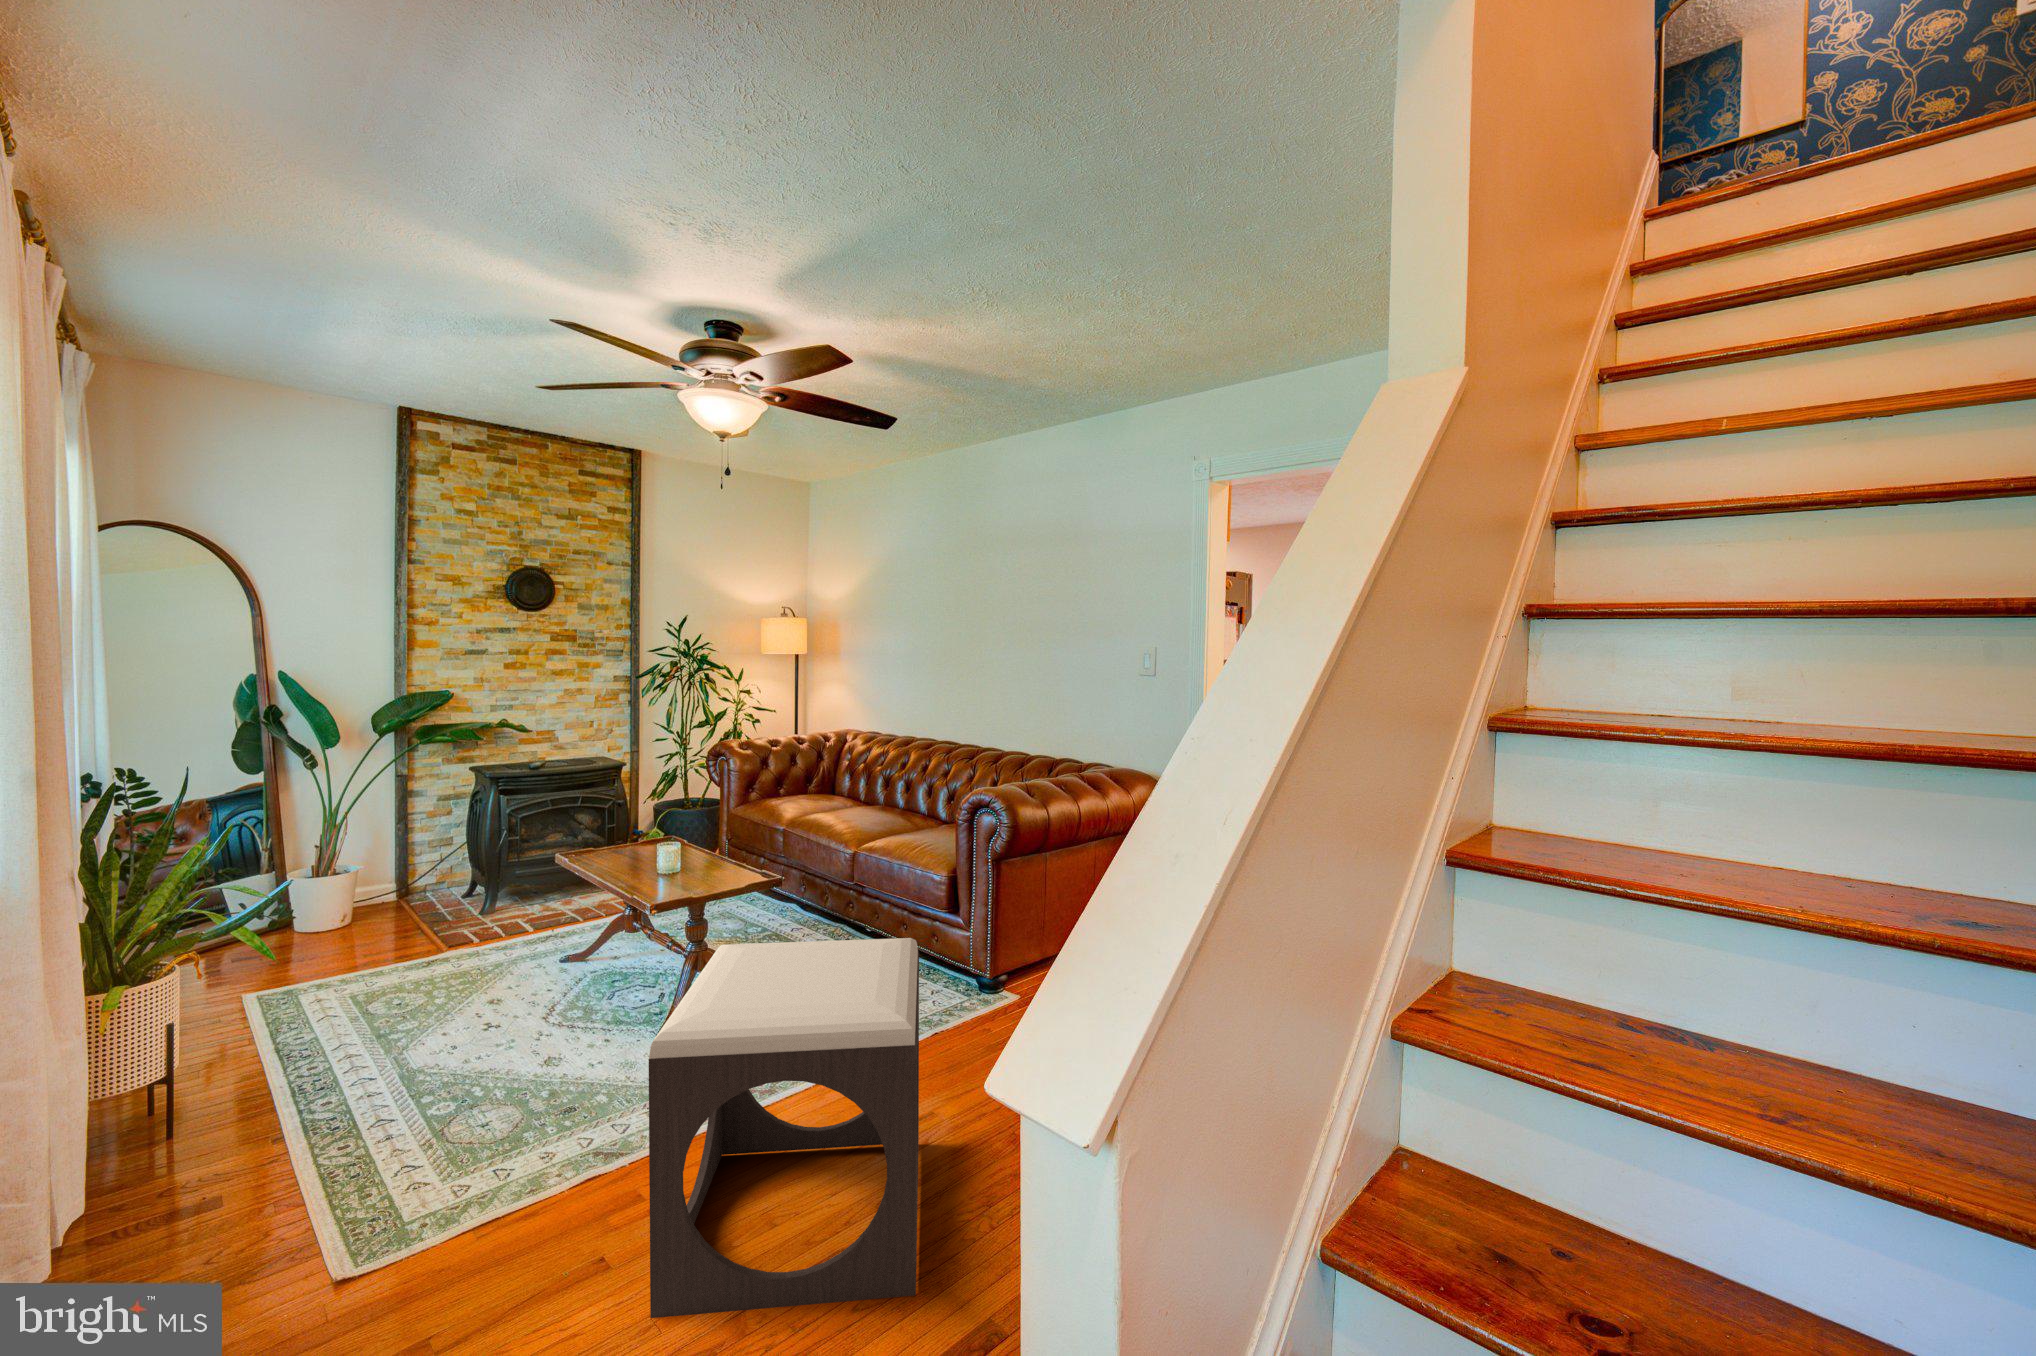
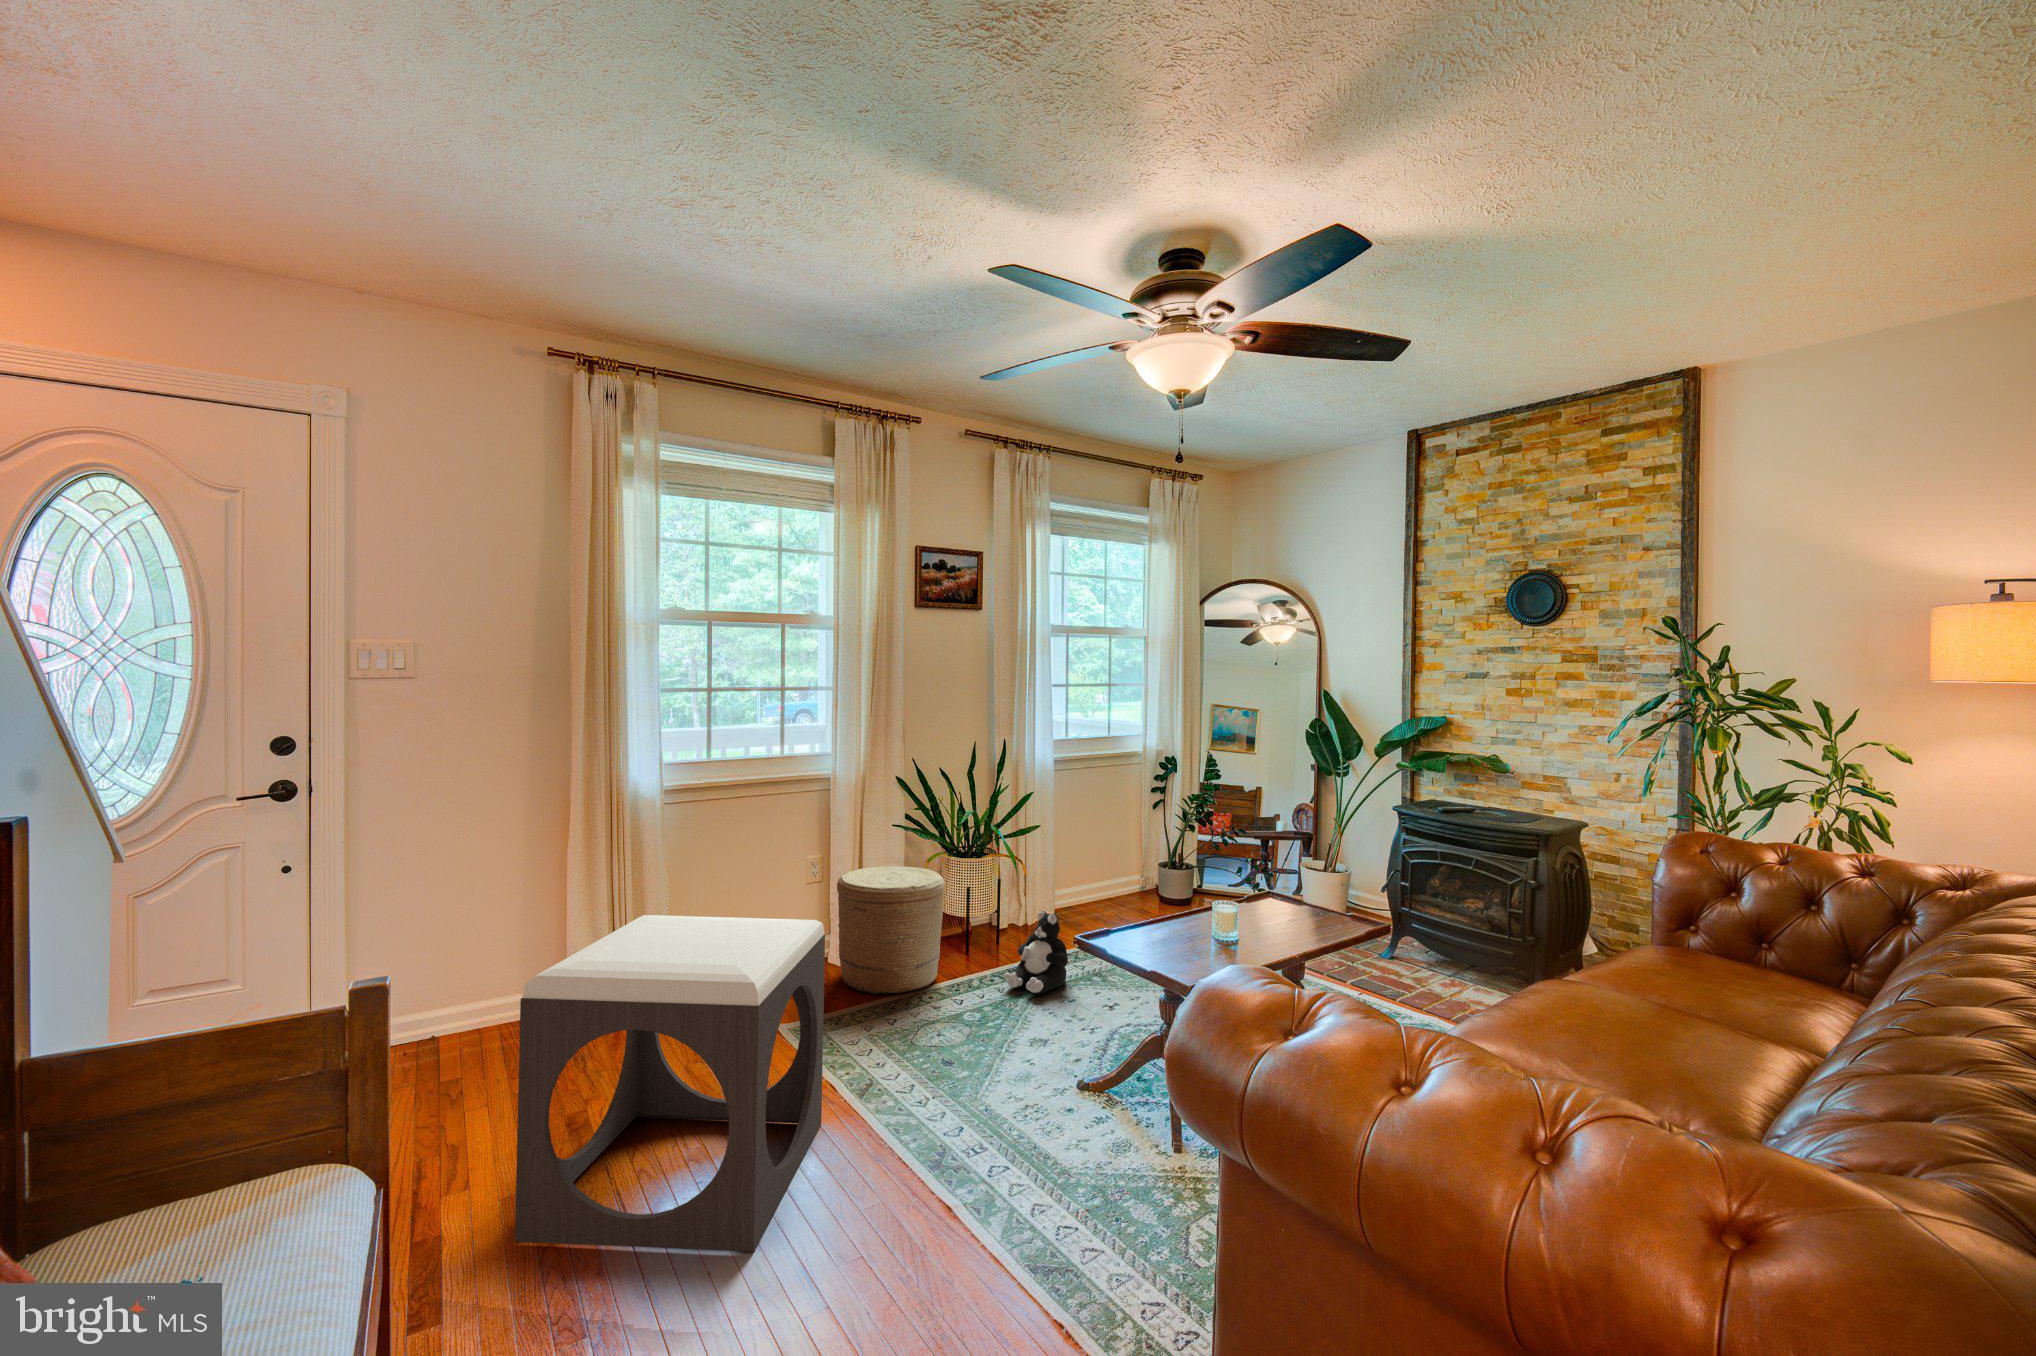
plush toy: none [354,968,458,1078] -> present [1004,911,1068,993]
woven basket: none [90,987,347,1246] -> present [837,866,945,994]

